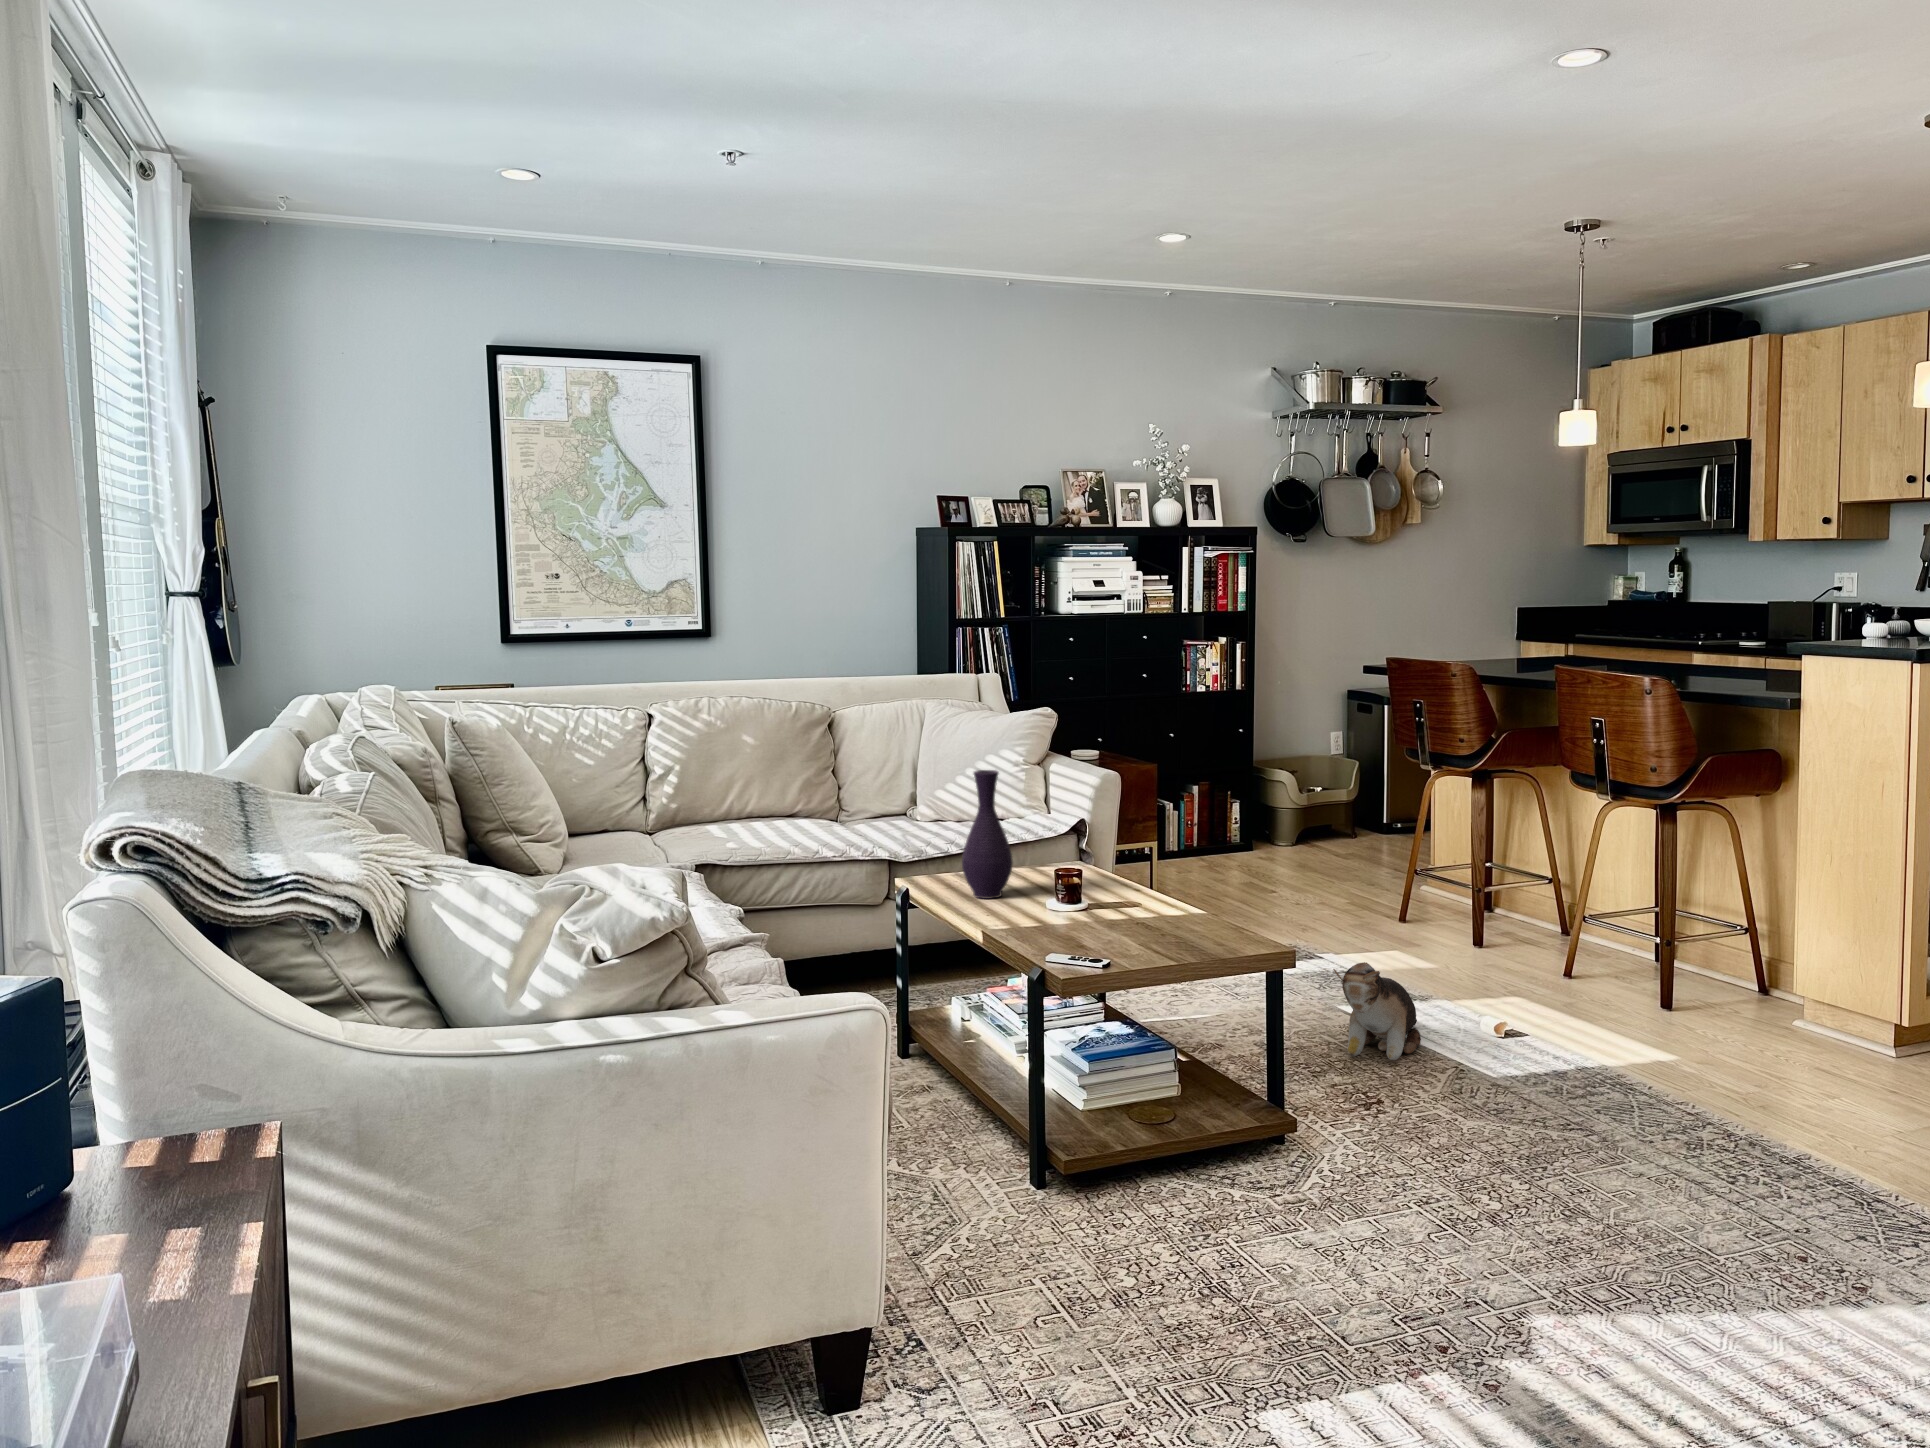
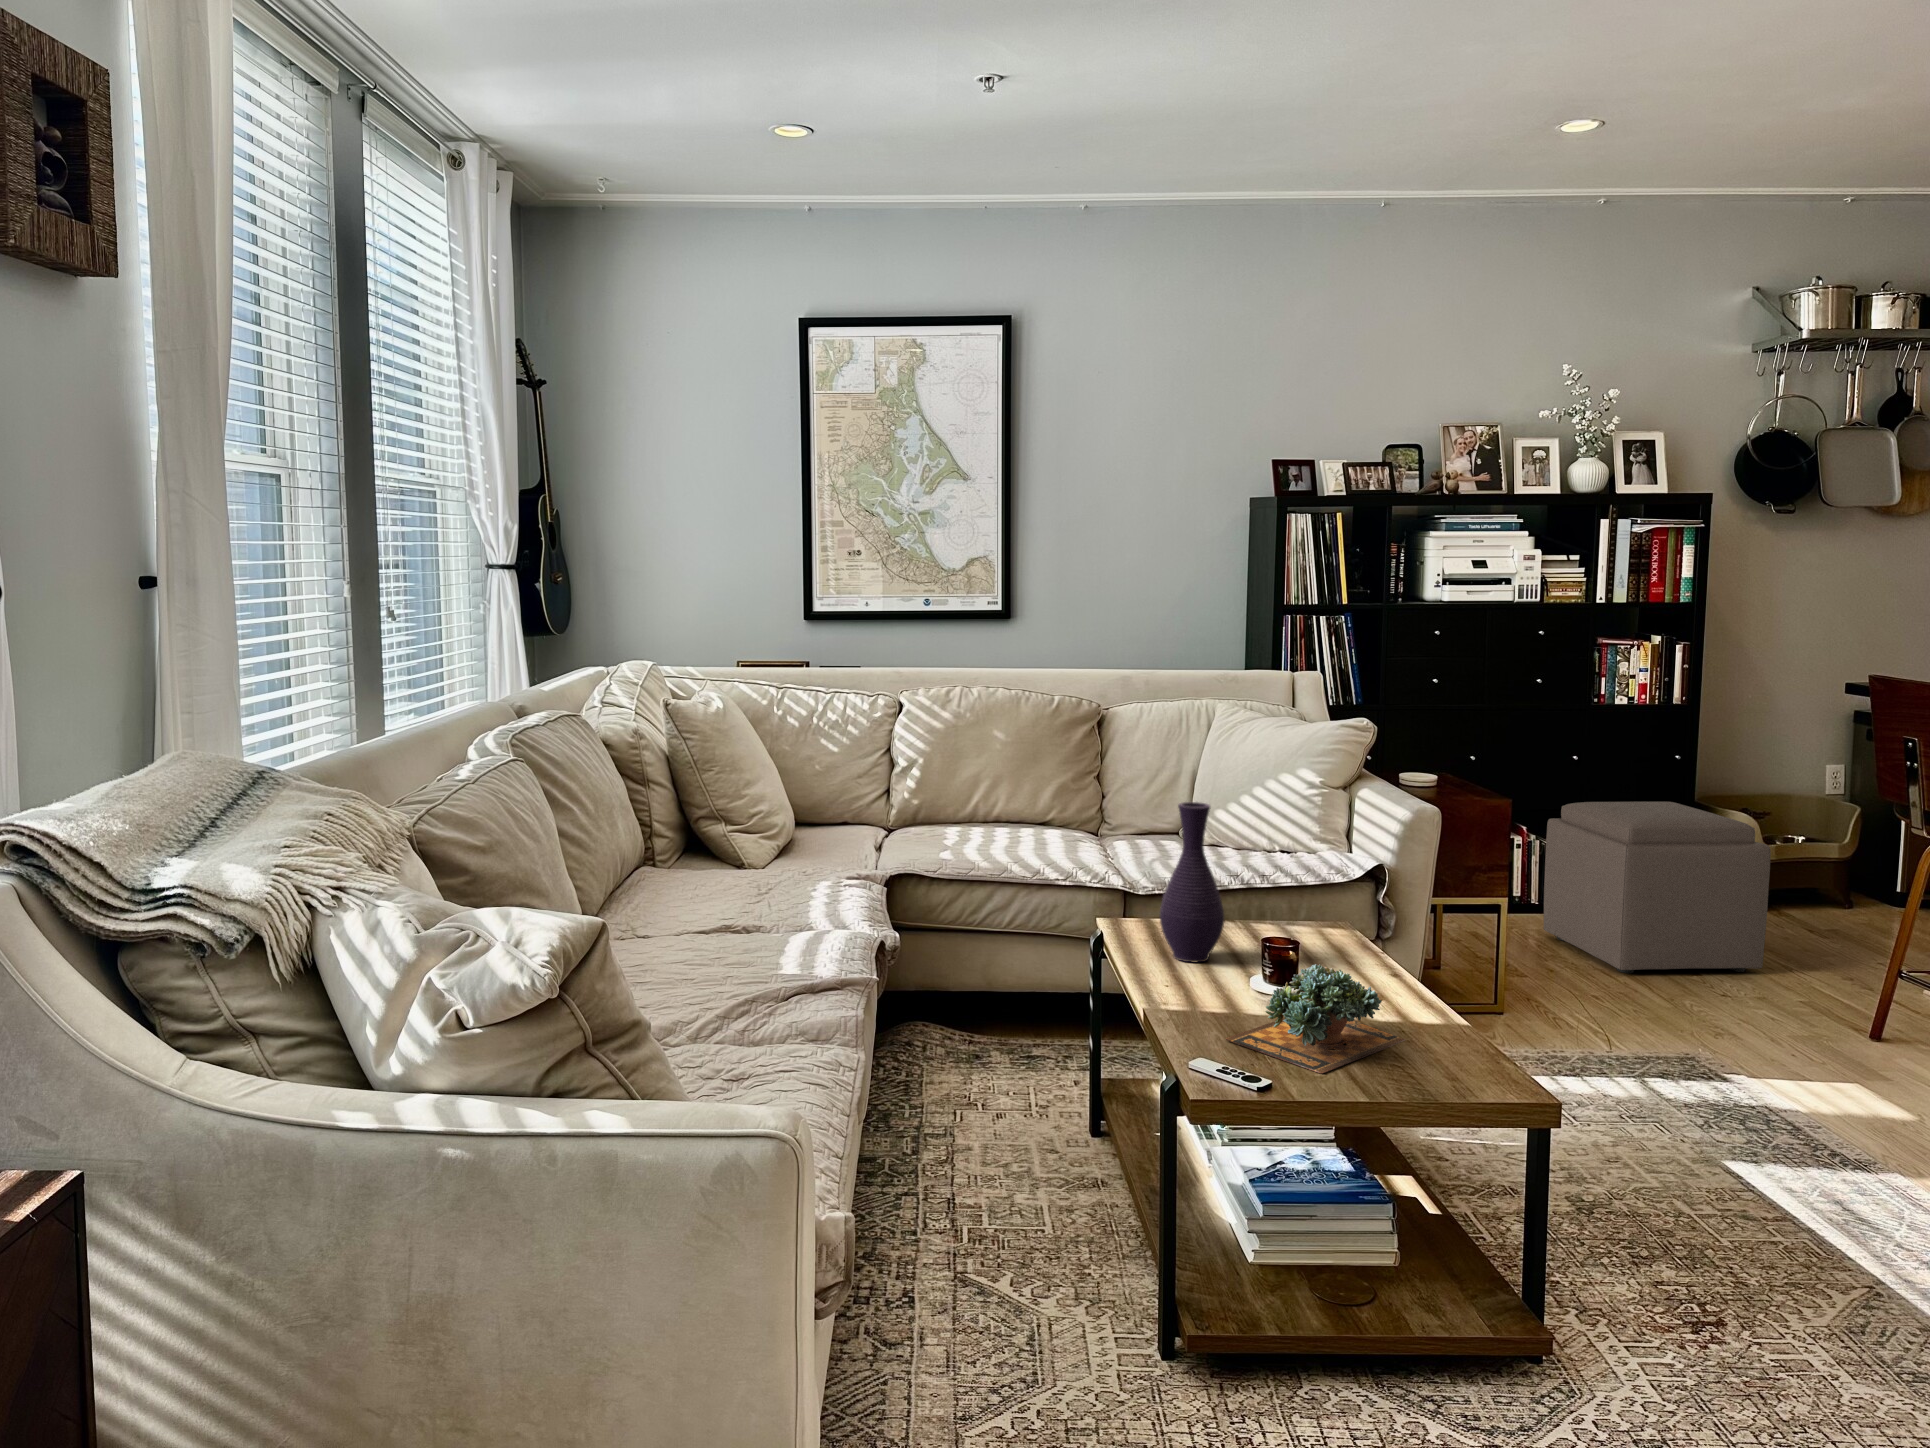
ottoman: none [1165,762,1317,893] -> present [1544,802,1771,973]
succulent plant: none [1056,876,1176,952] -> present [1226,964,1405,1074]
plush toy: present [1333,962,1421,1060] -> none [1679,1127,1841,1277]

